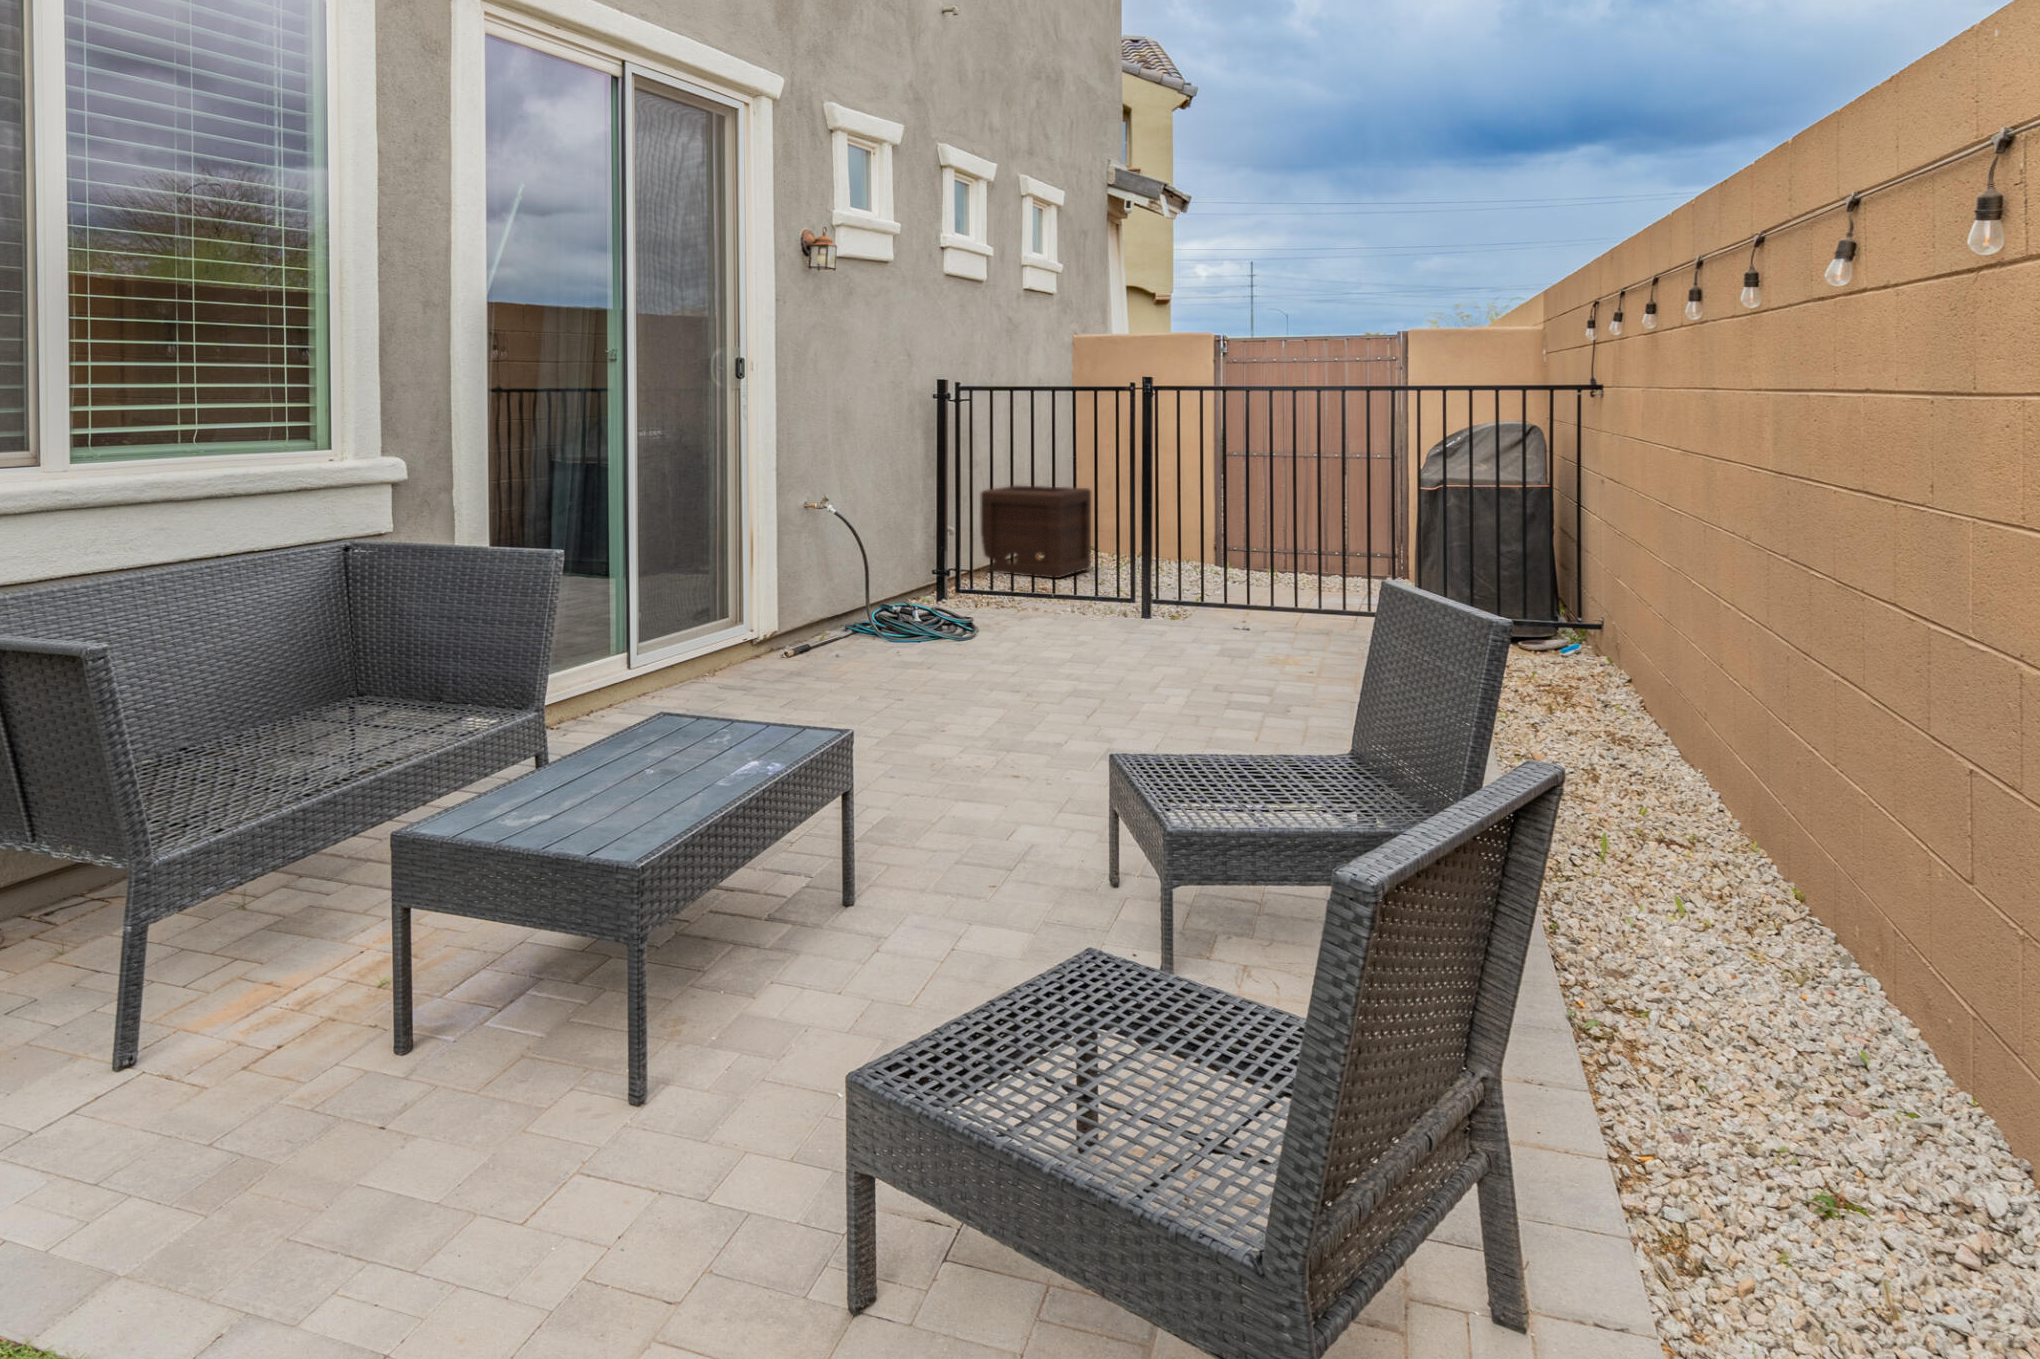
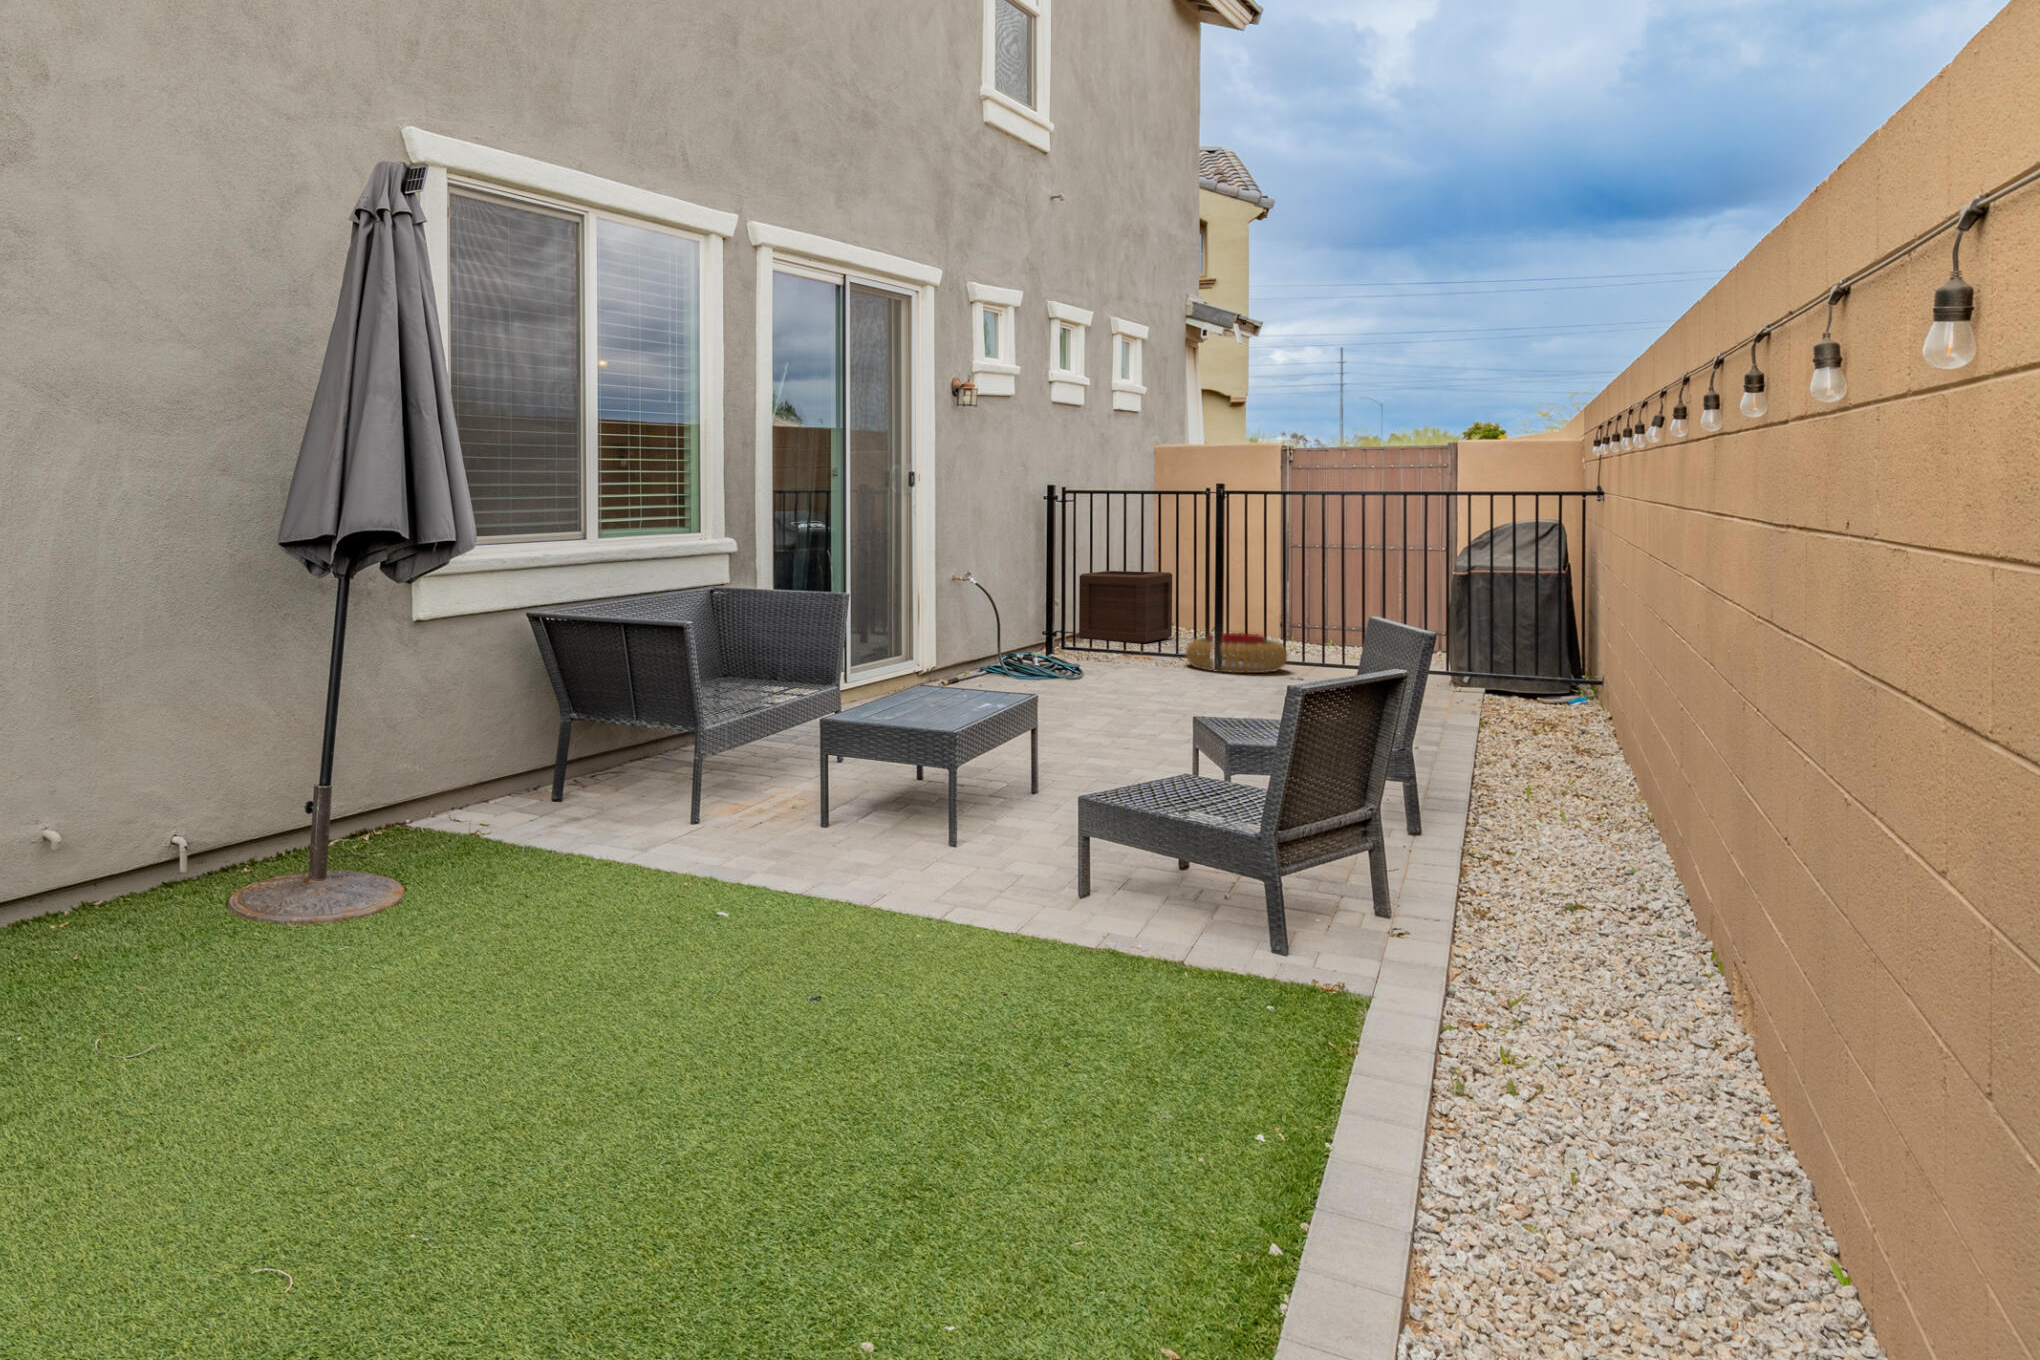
pouf: none [1107,573,1233,629] -> present [1186,633,1287,673]

